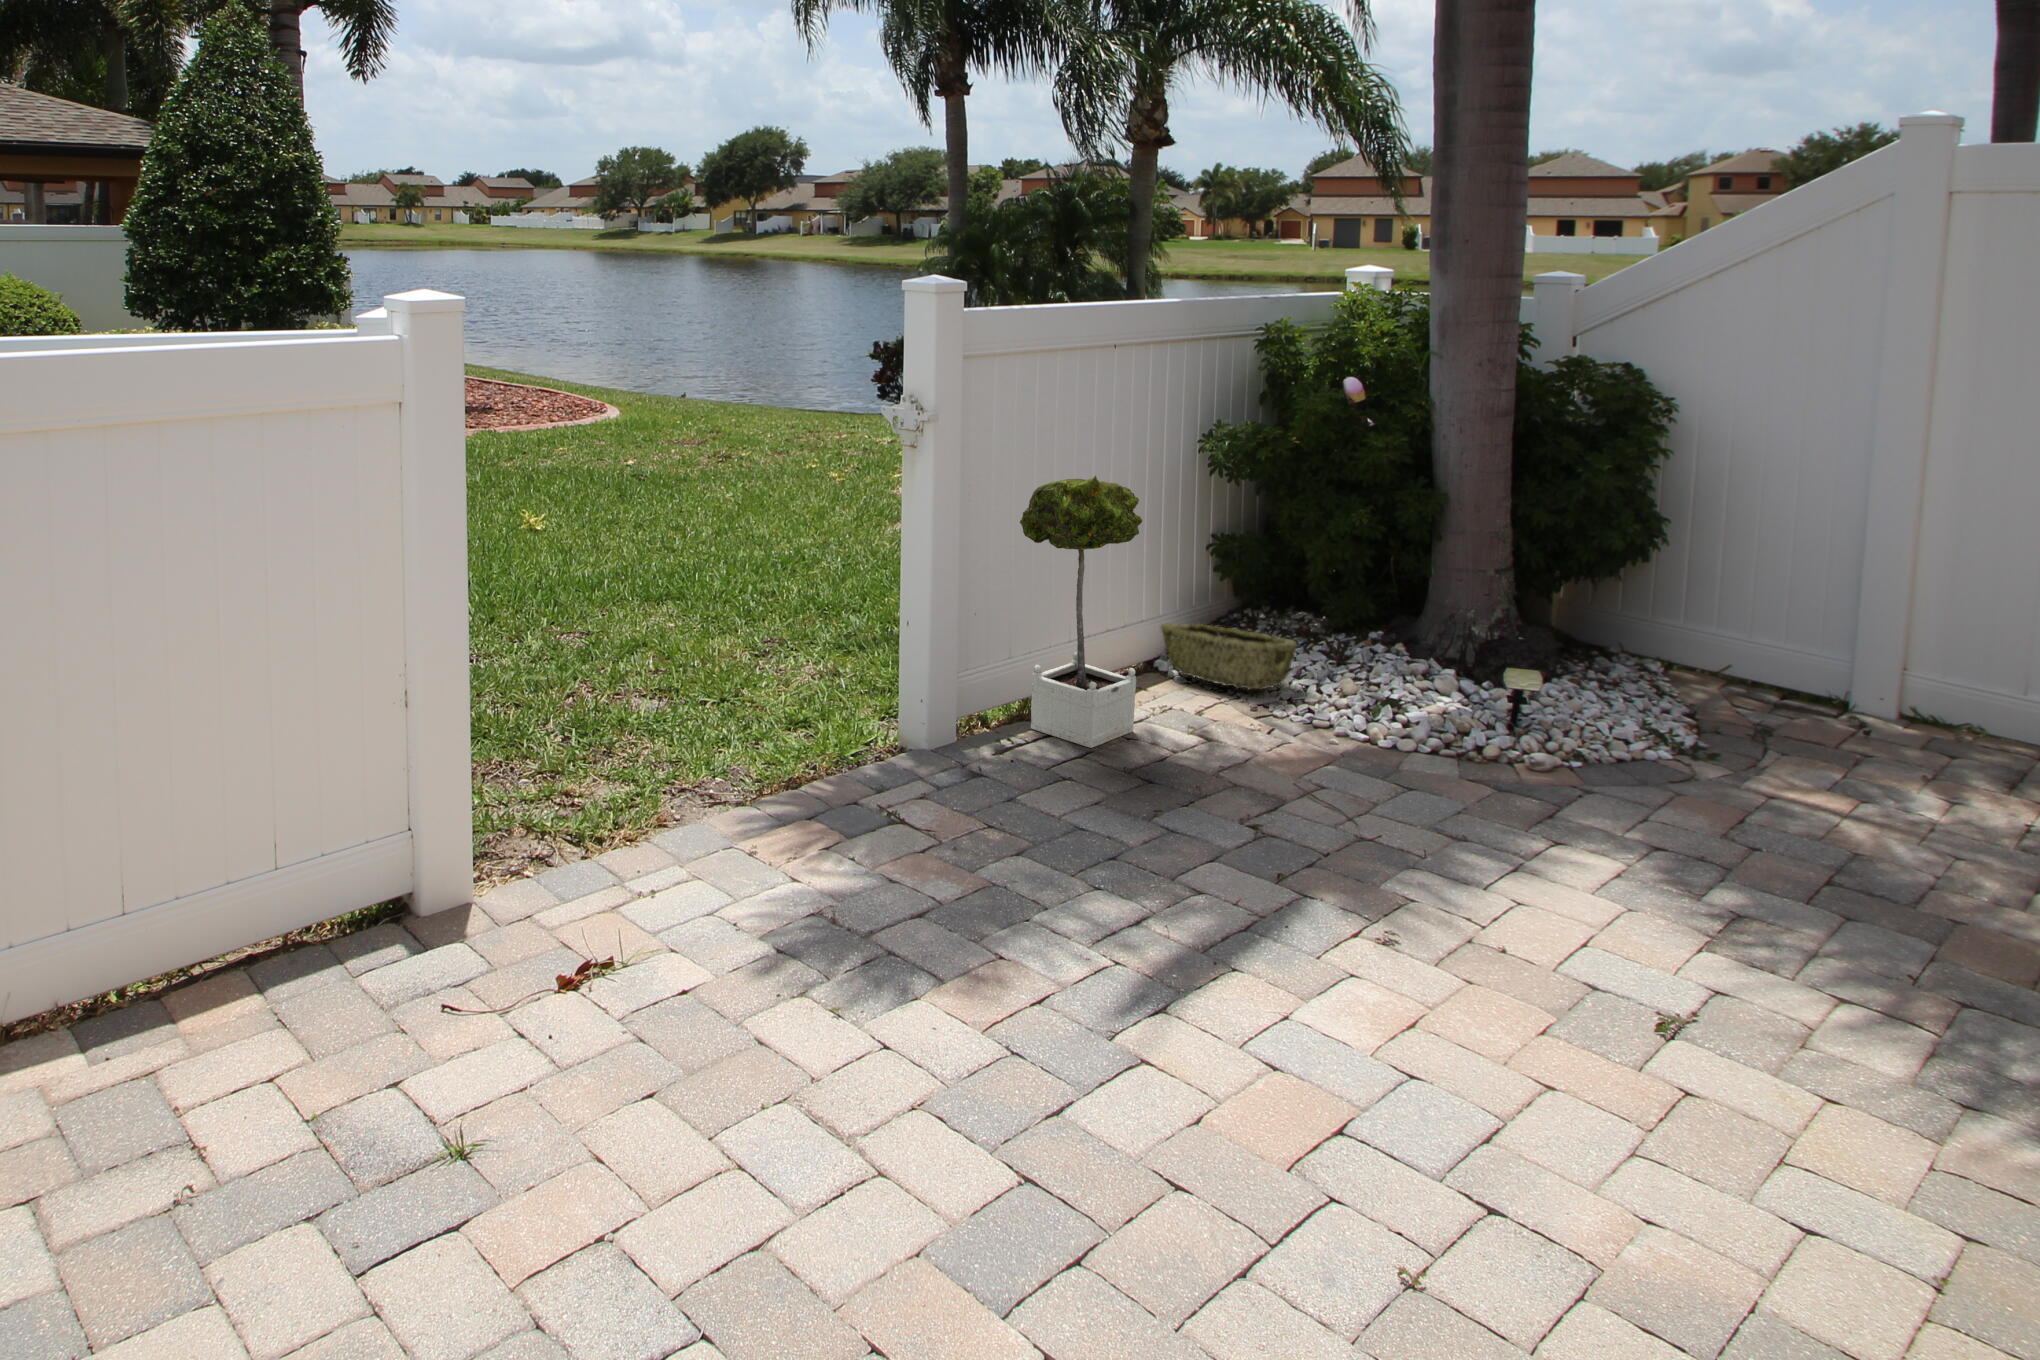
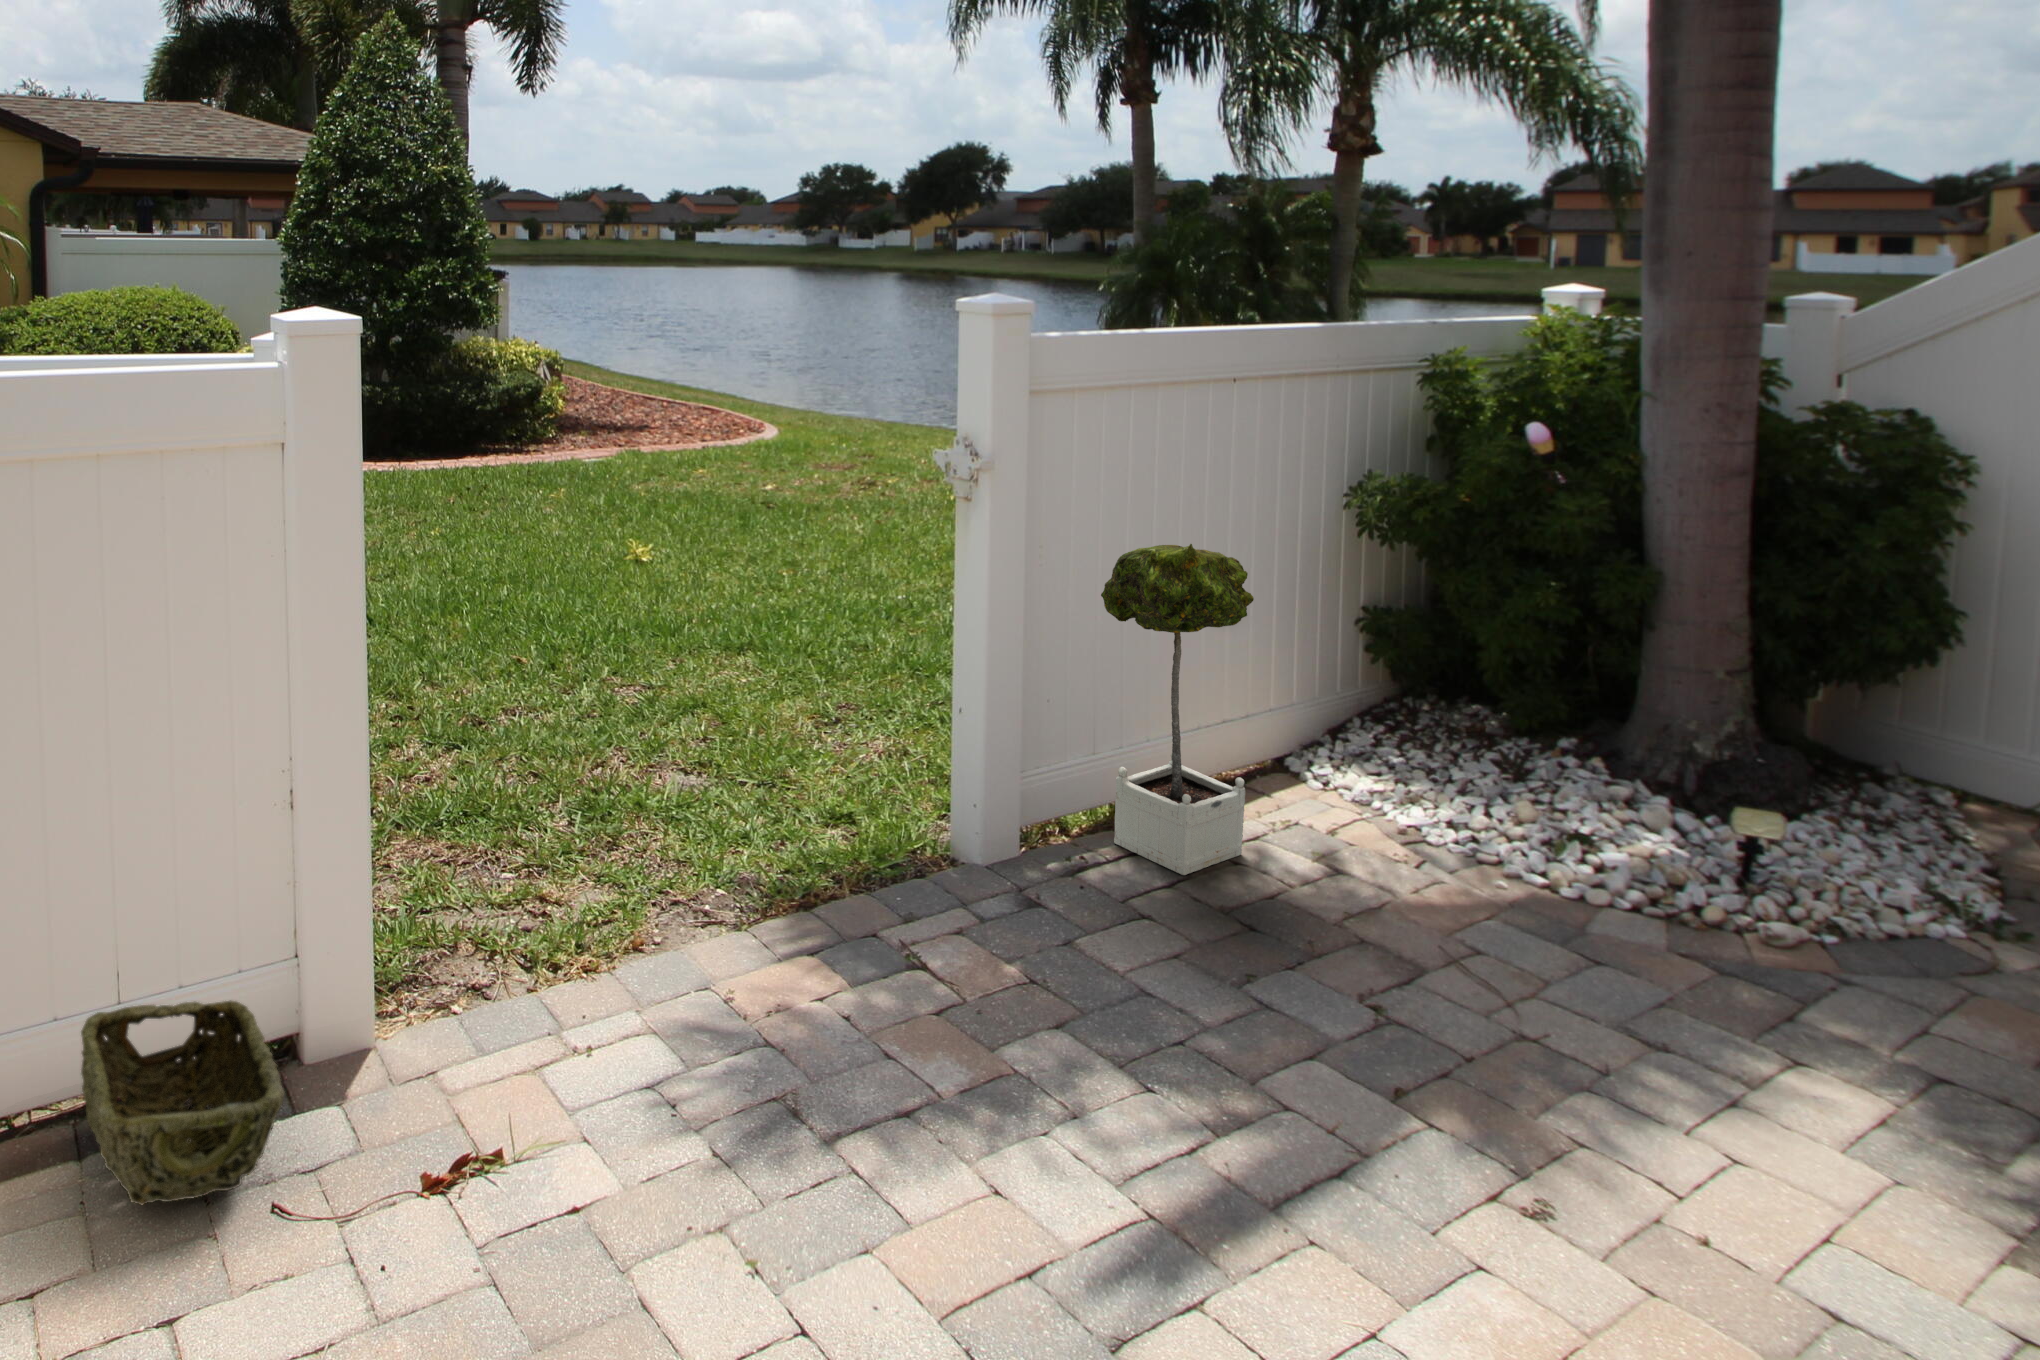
woven basket: present [1161,623,1297,689] -> present [81,1000,284,1205]

